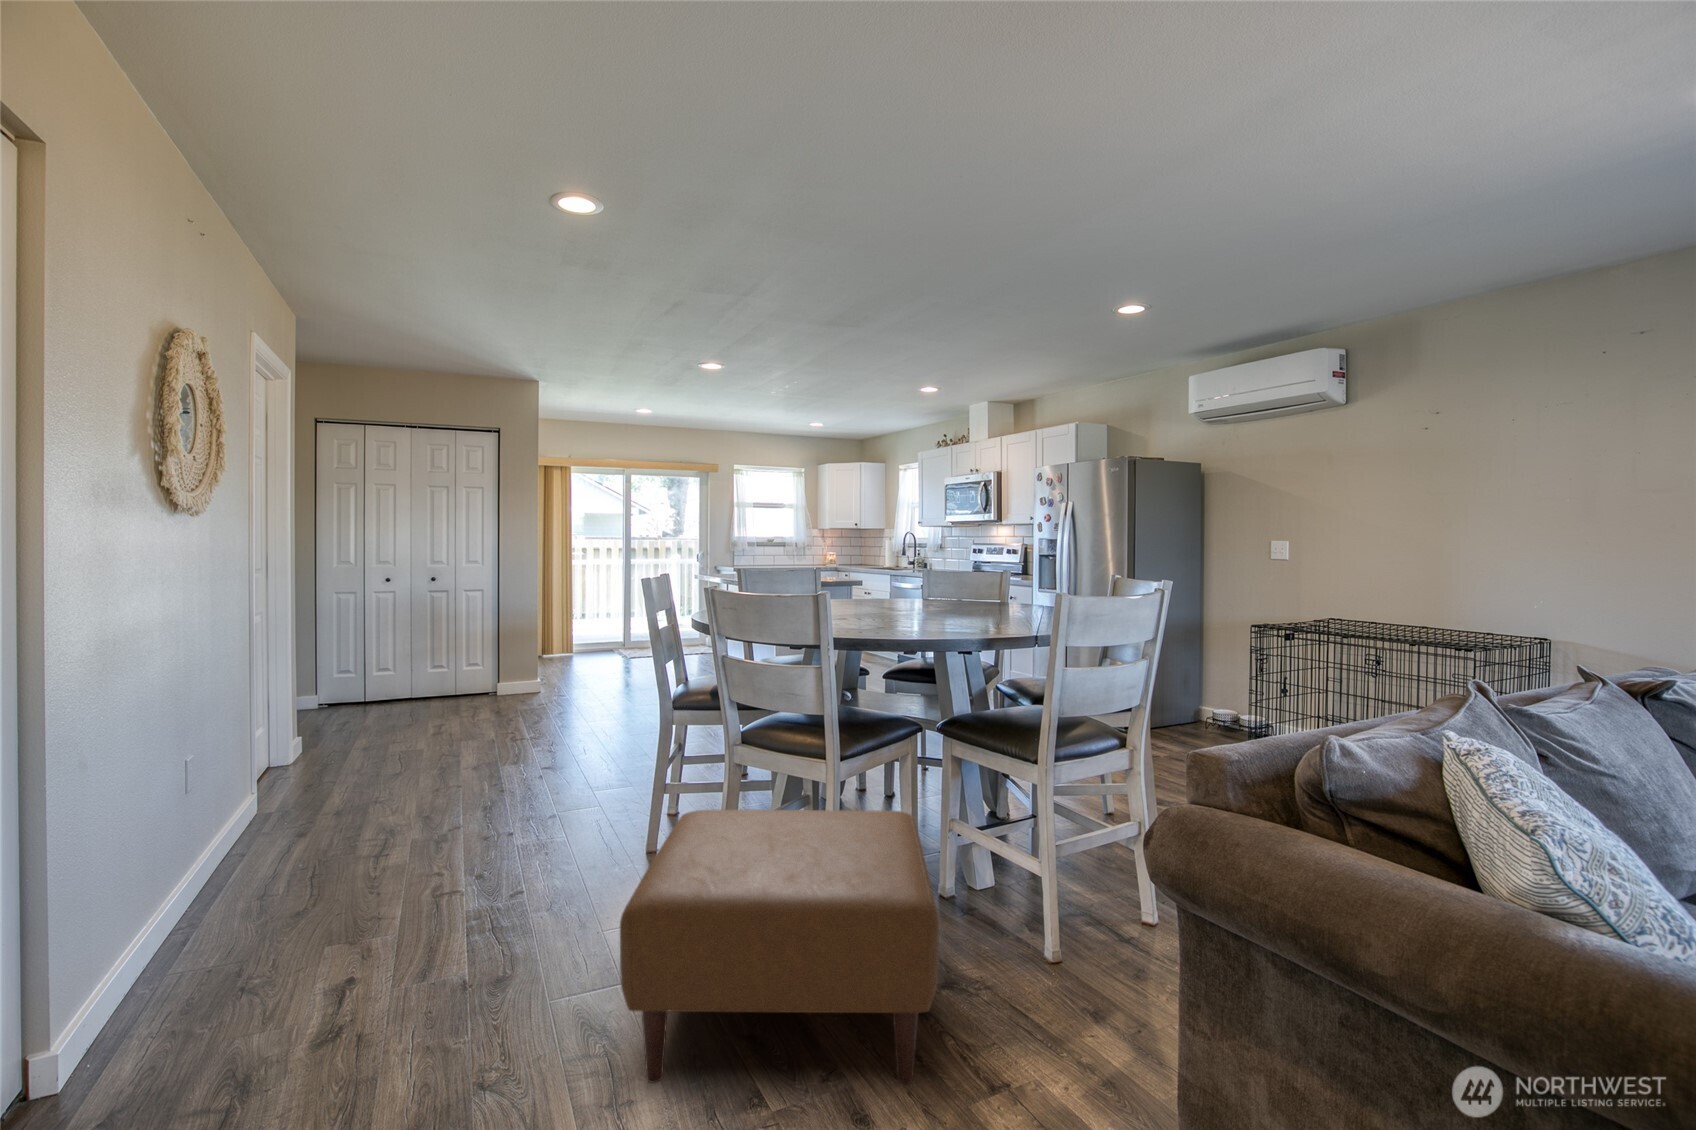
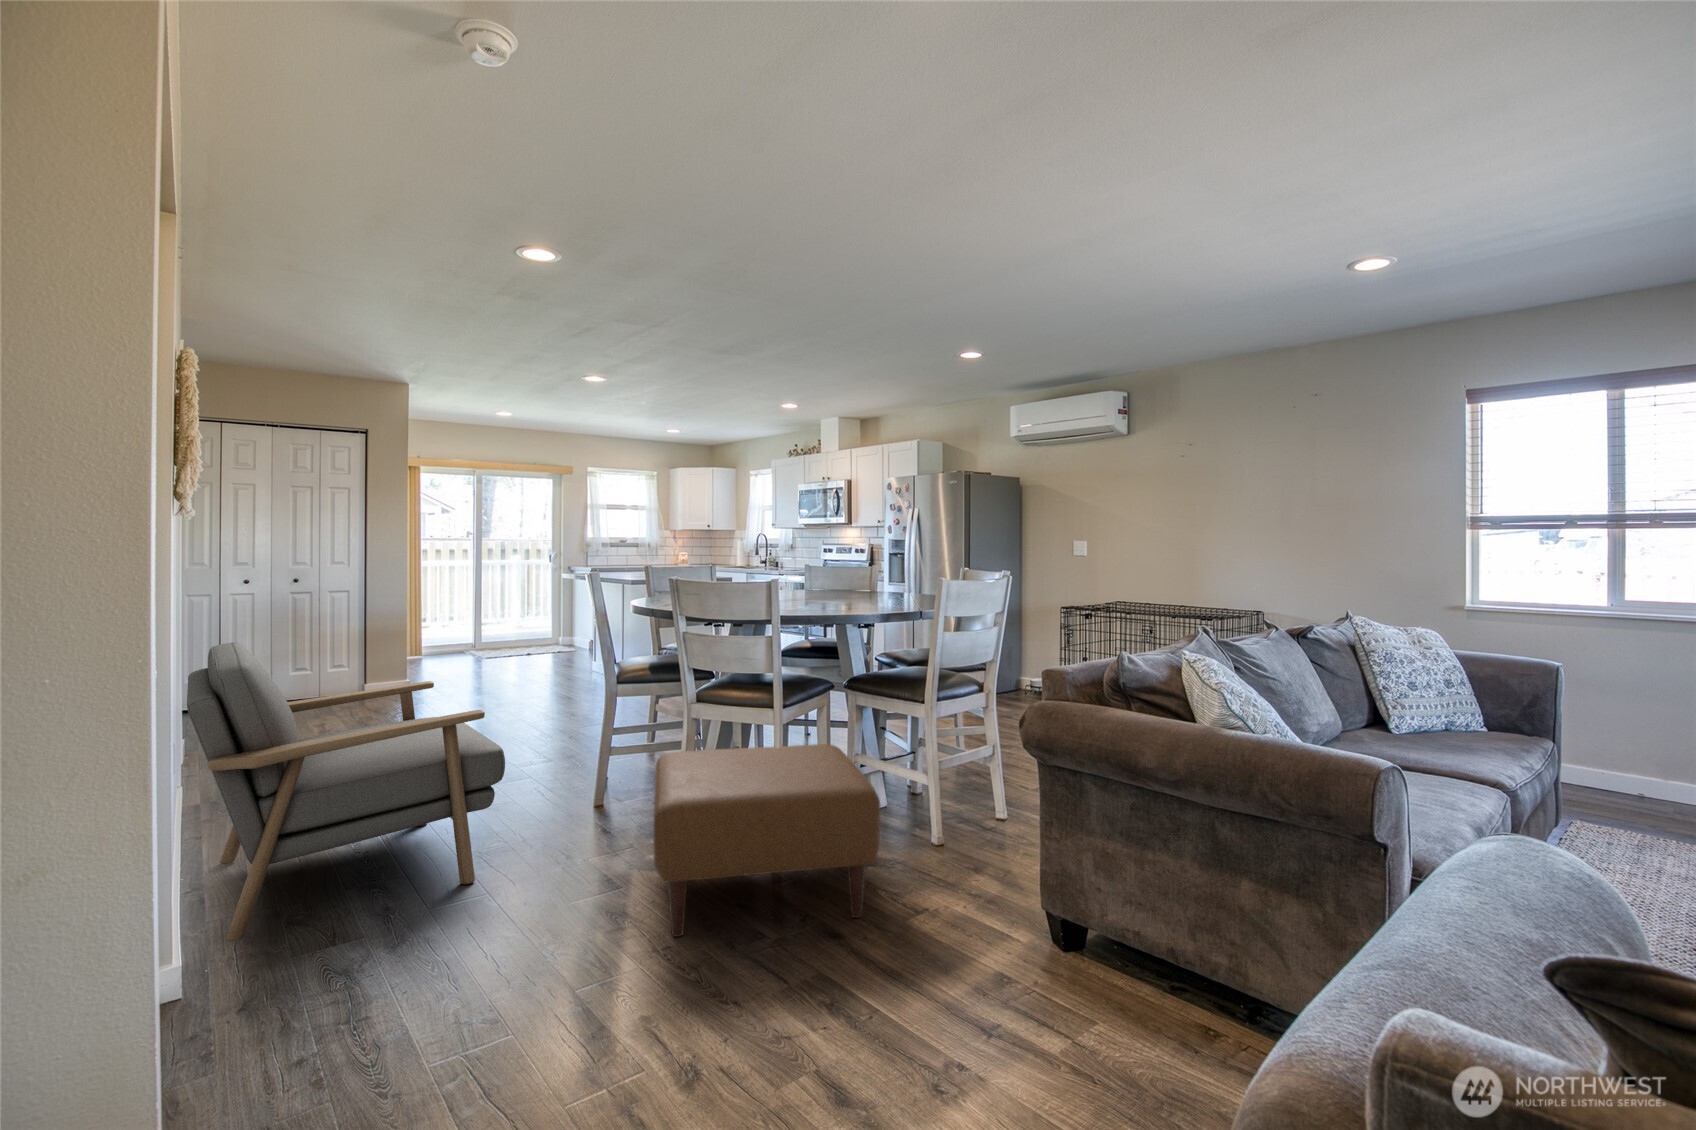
armchair: none [124,654,510,1011] -> present [187,642,505,941]

